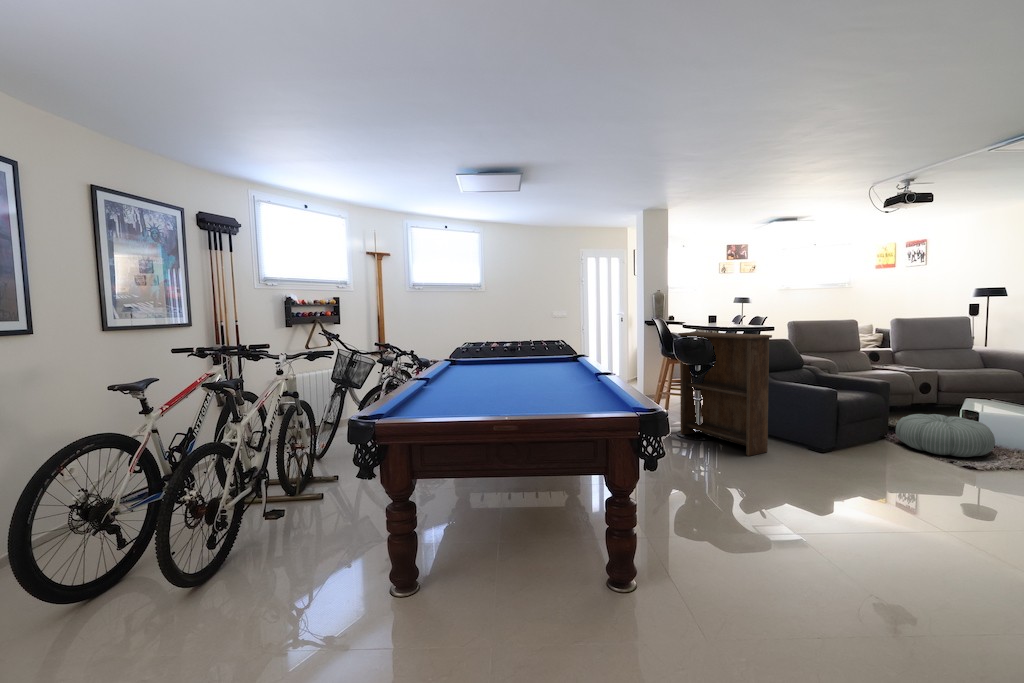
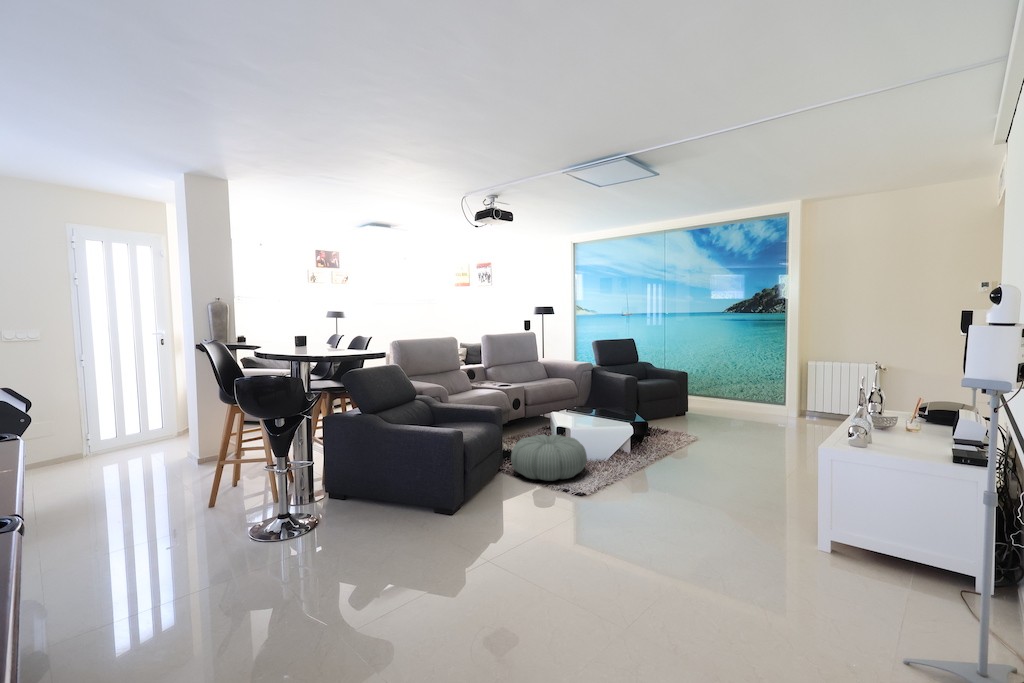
bookshelf: present [678,332,772,456] -> none [244,362,390,552]

